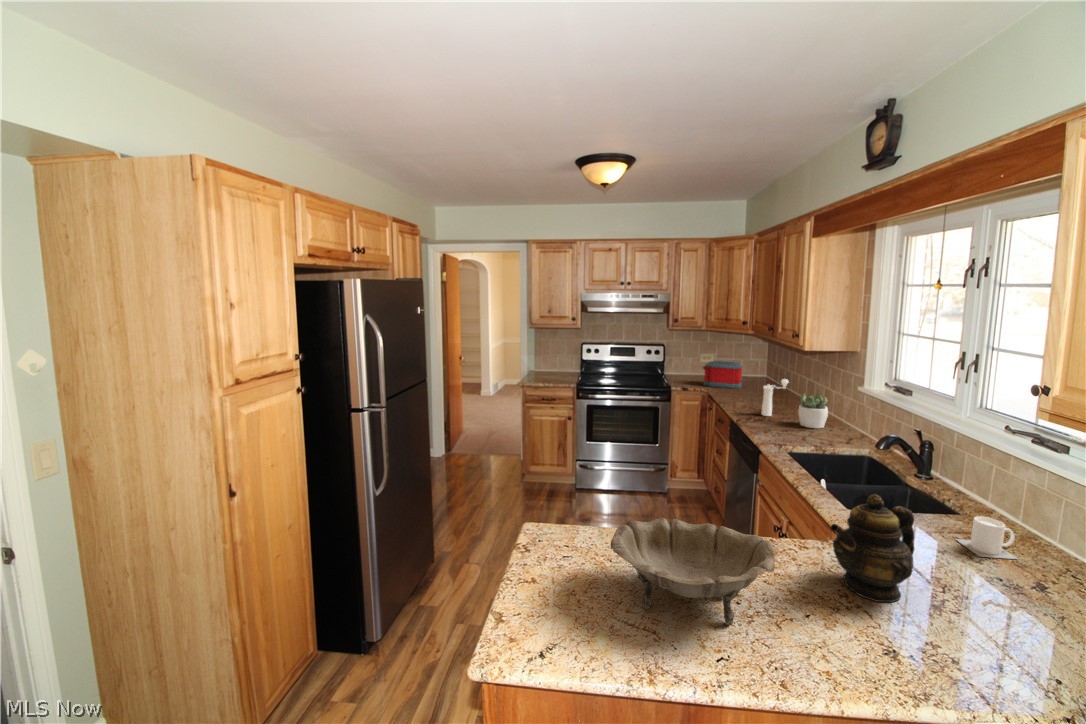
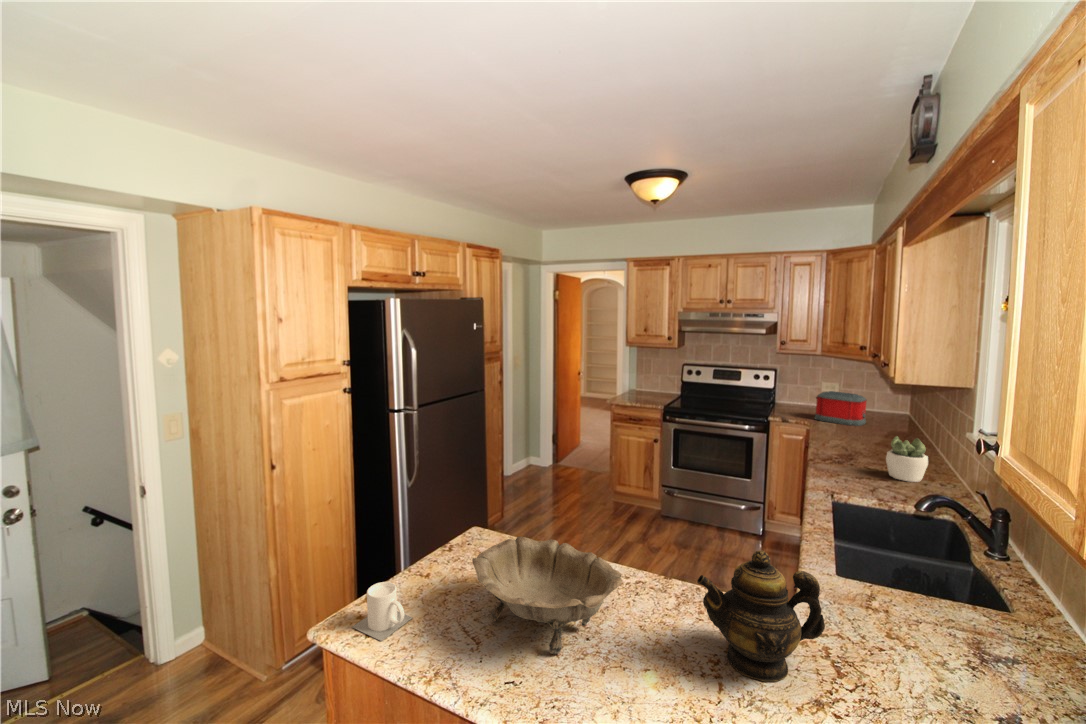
pepper mill: present [762,379,788,416] -> none [850,418,889,461]
mug: present [956,516,1017,559] -> present [353,582,412,641]

